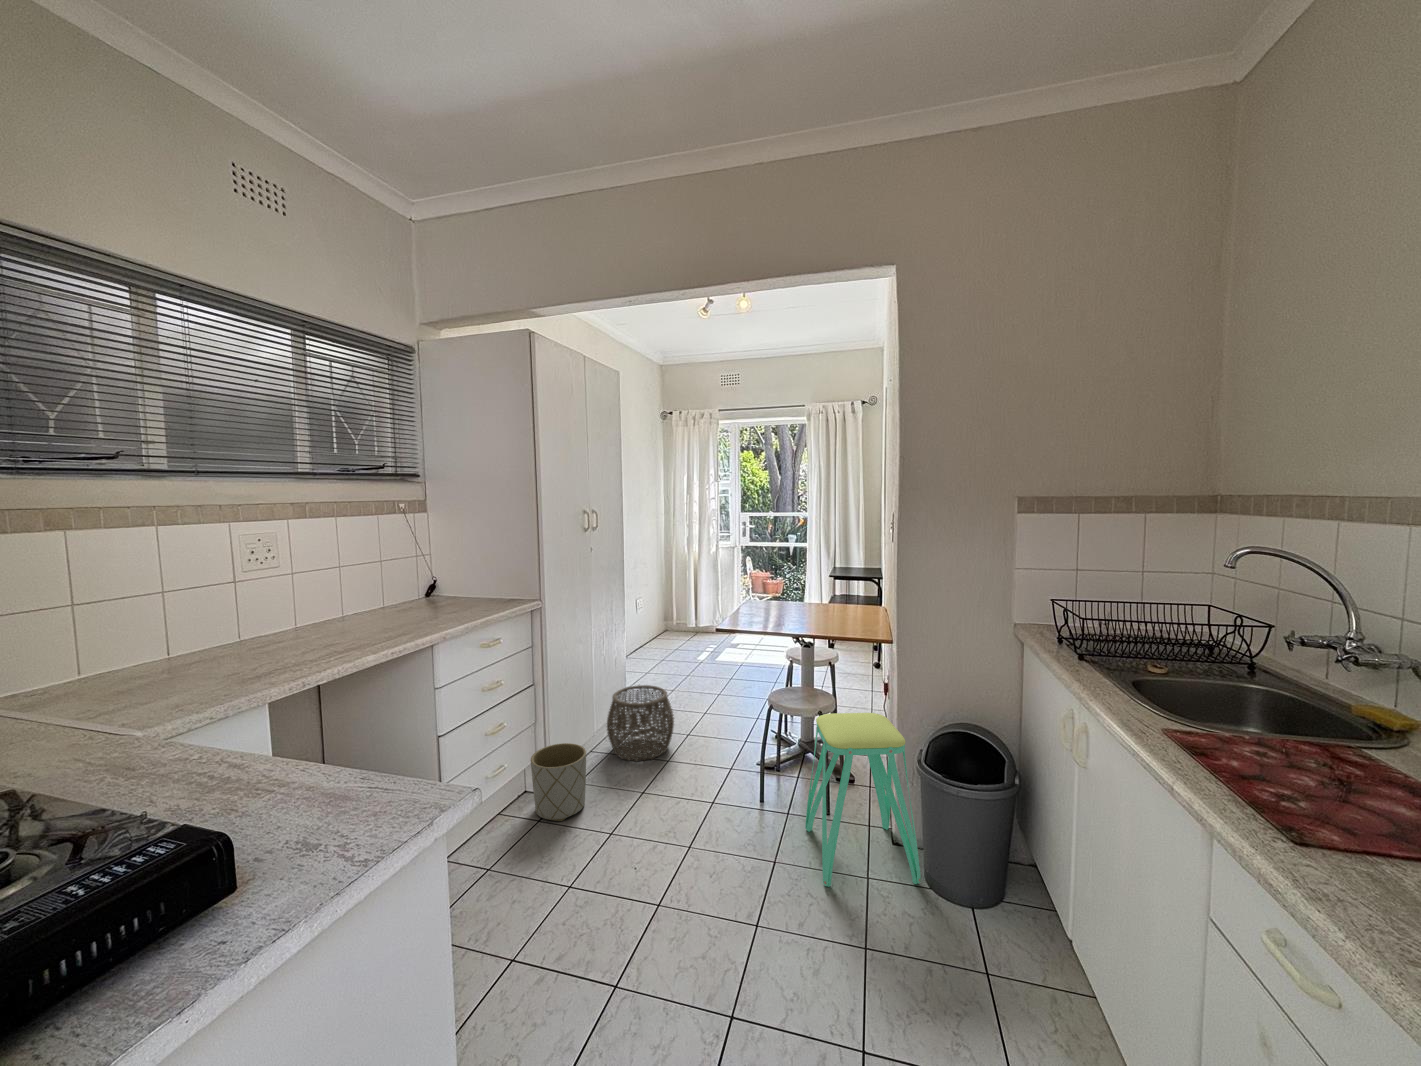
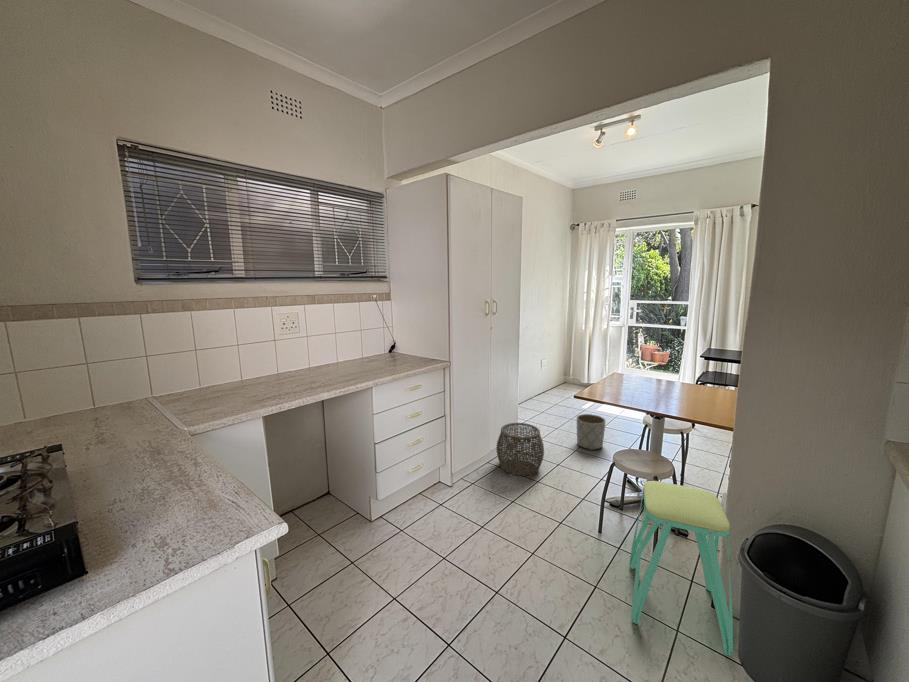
planter: present [531,743,586,821] -> present [577,414,605,450]

